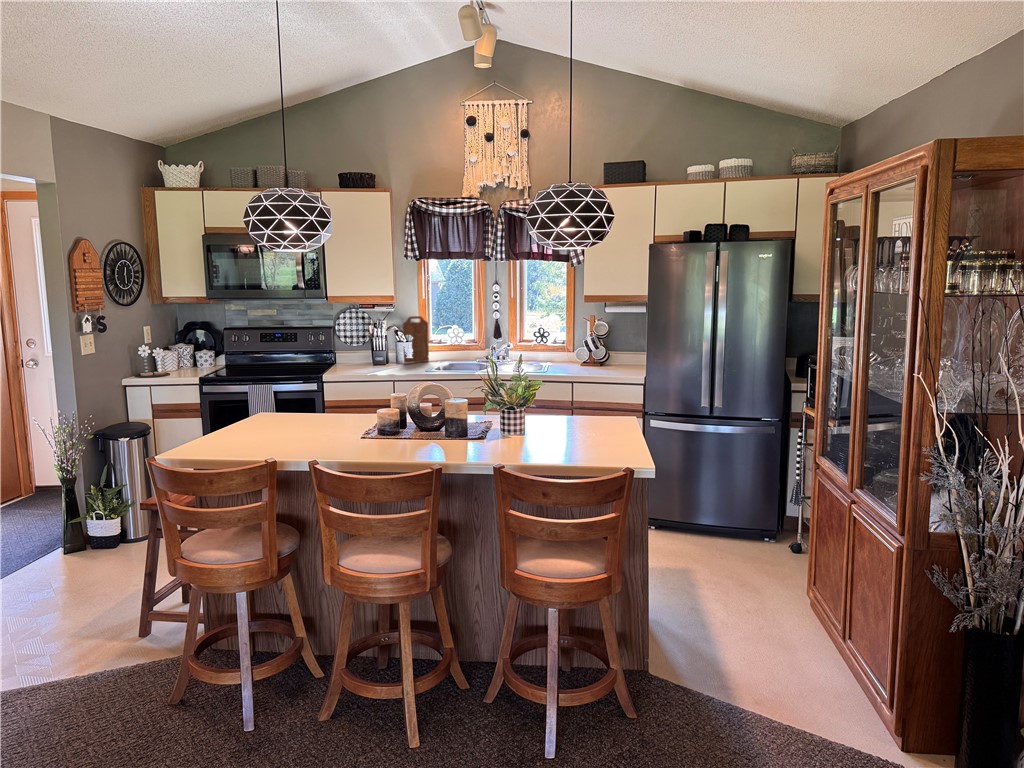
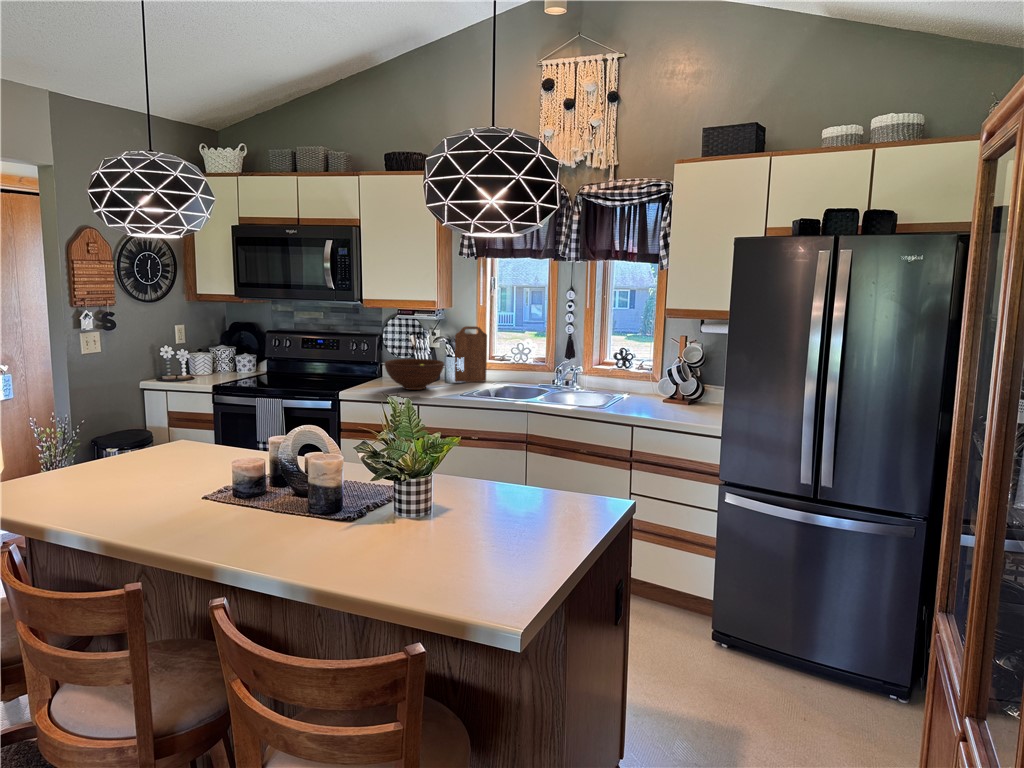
fruit bowl: none [351,345,400,371] -> present [385,359,444,390]

